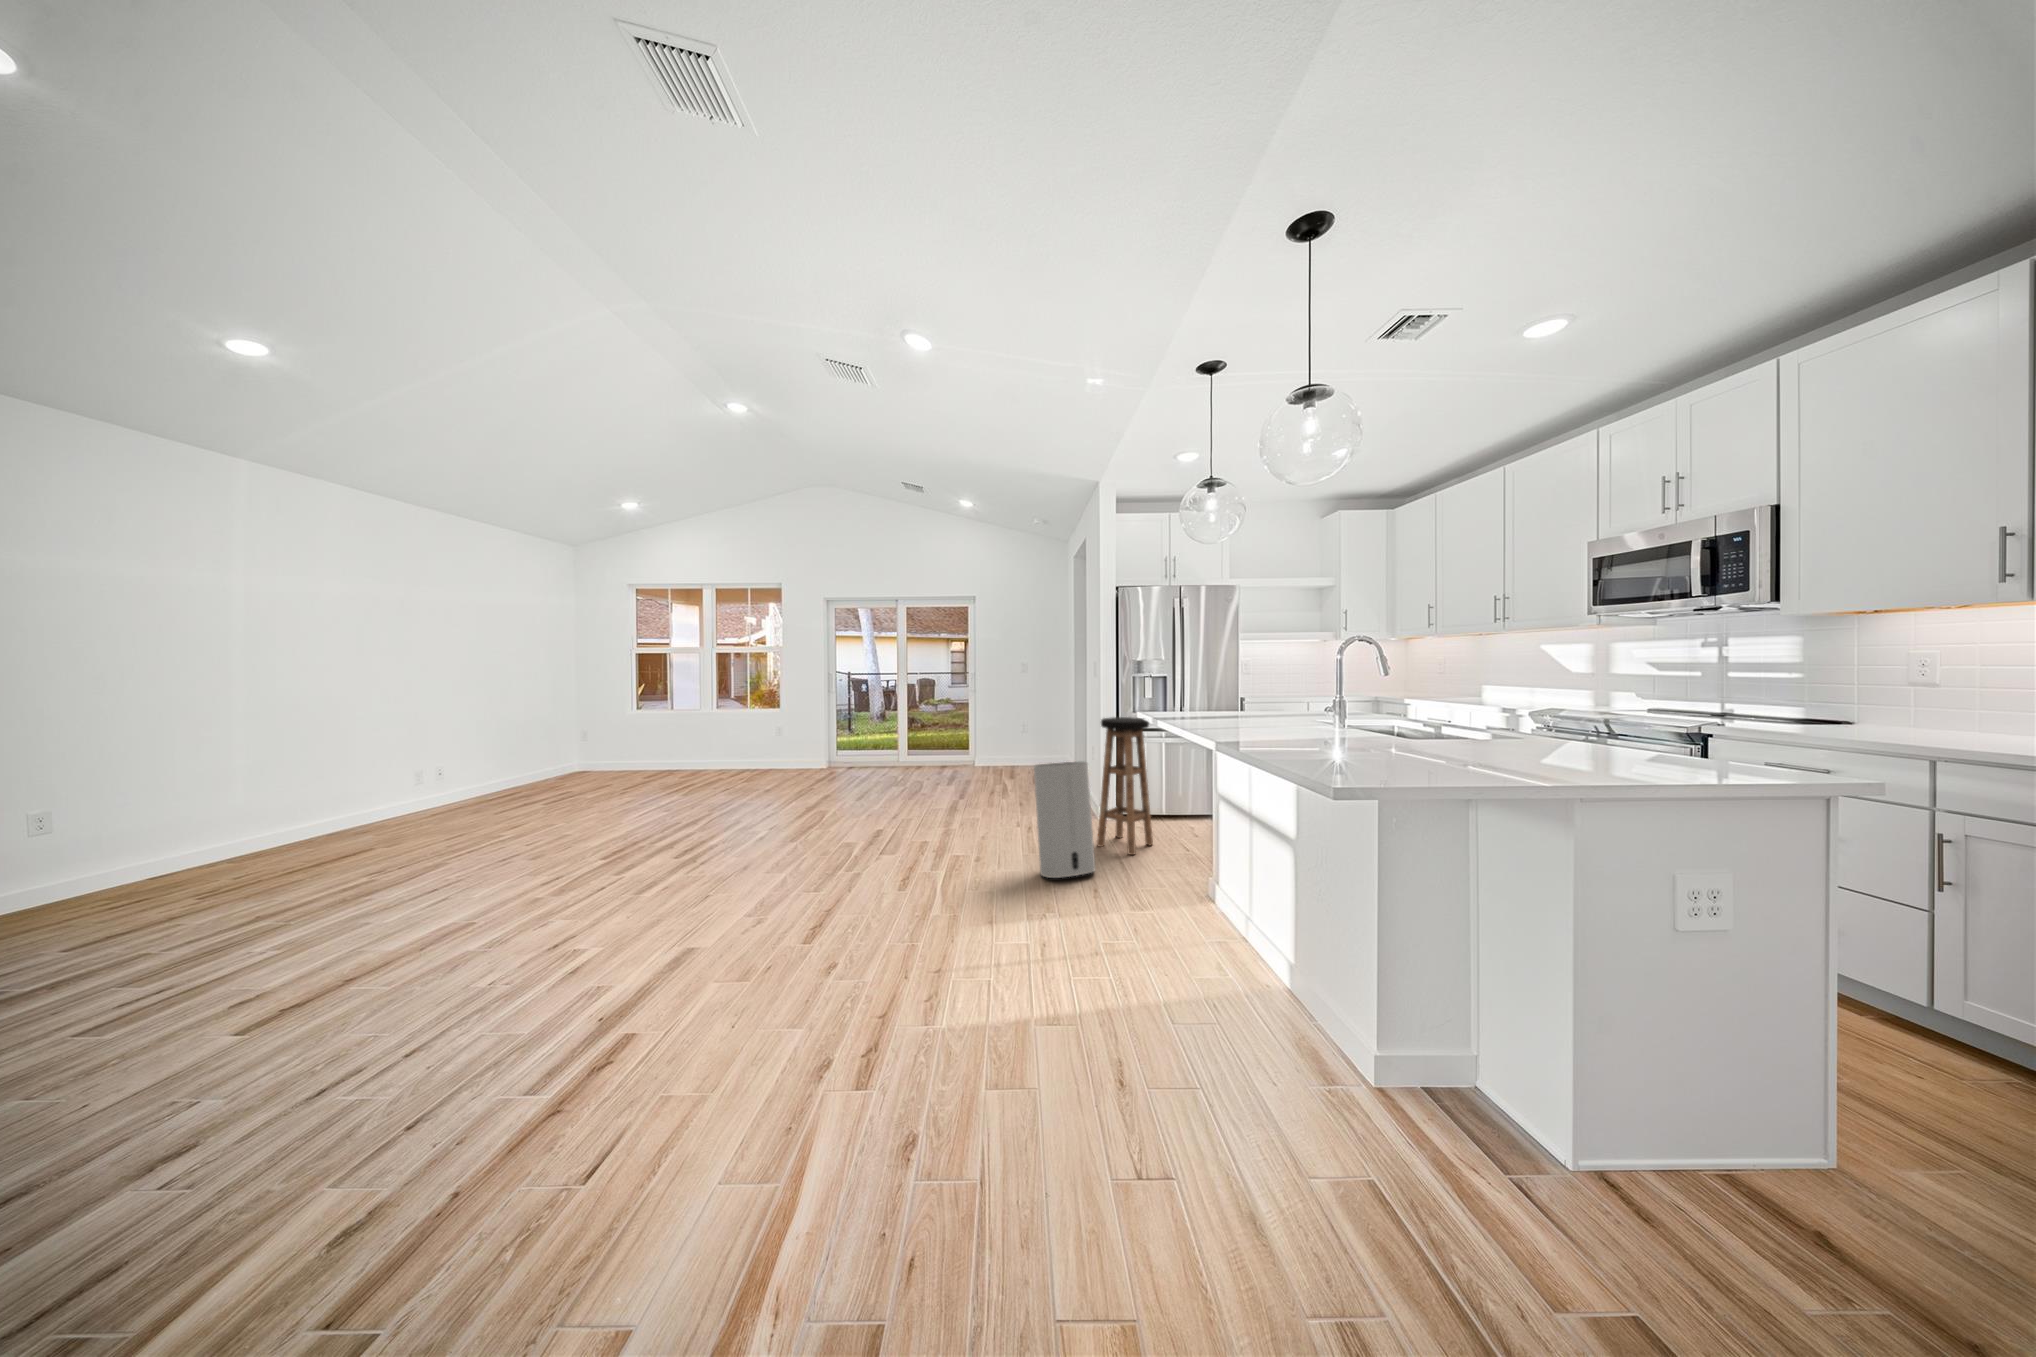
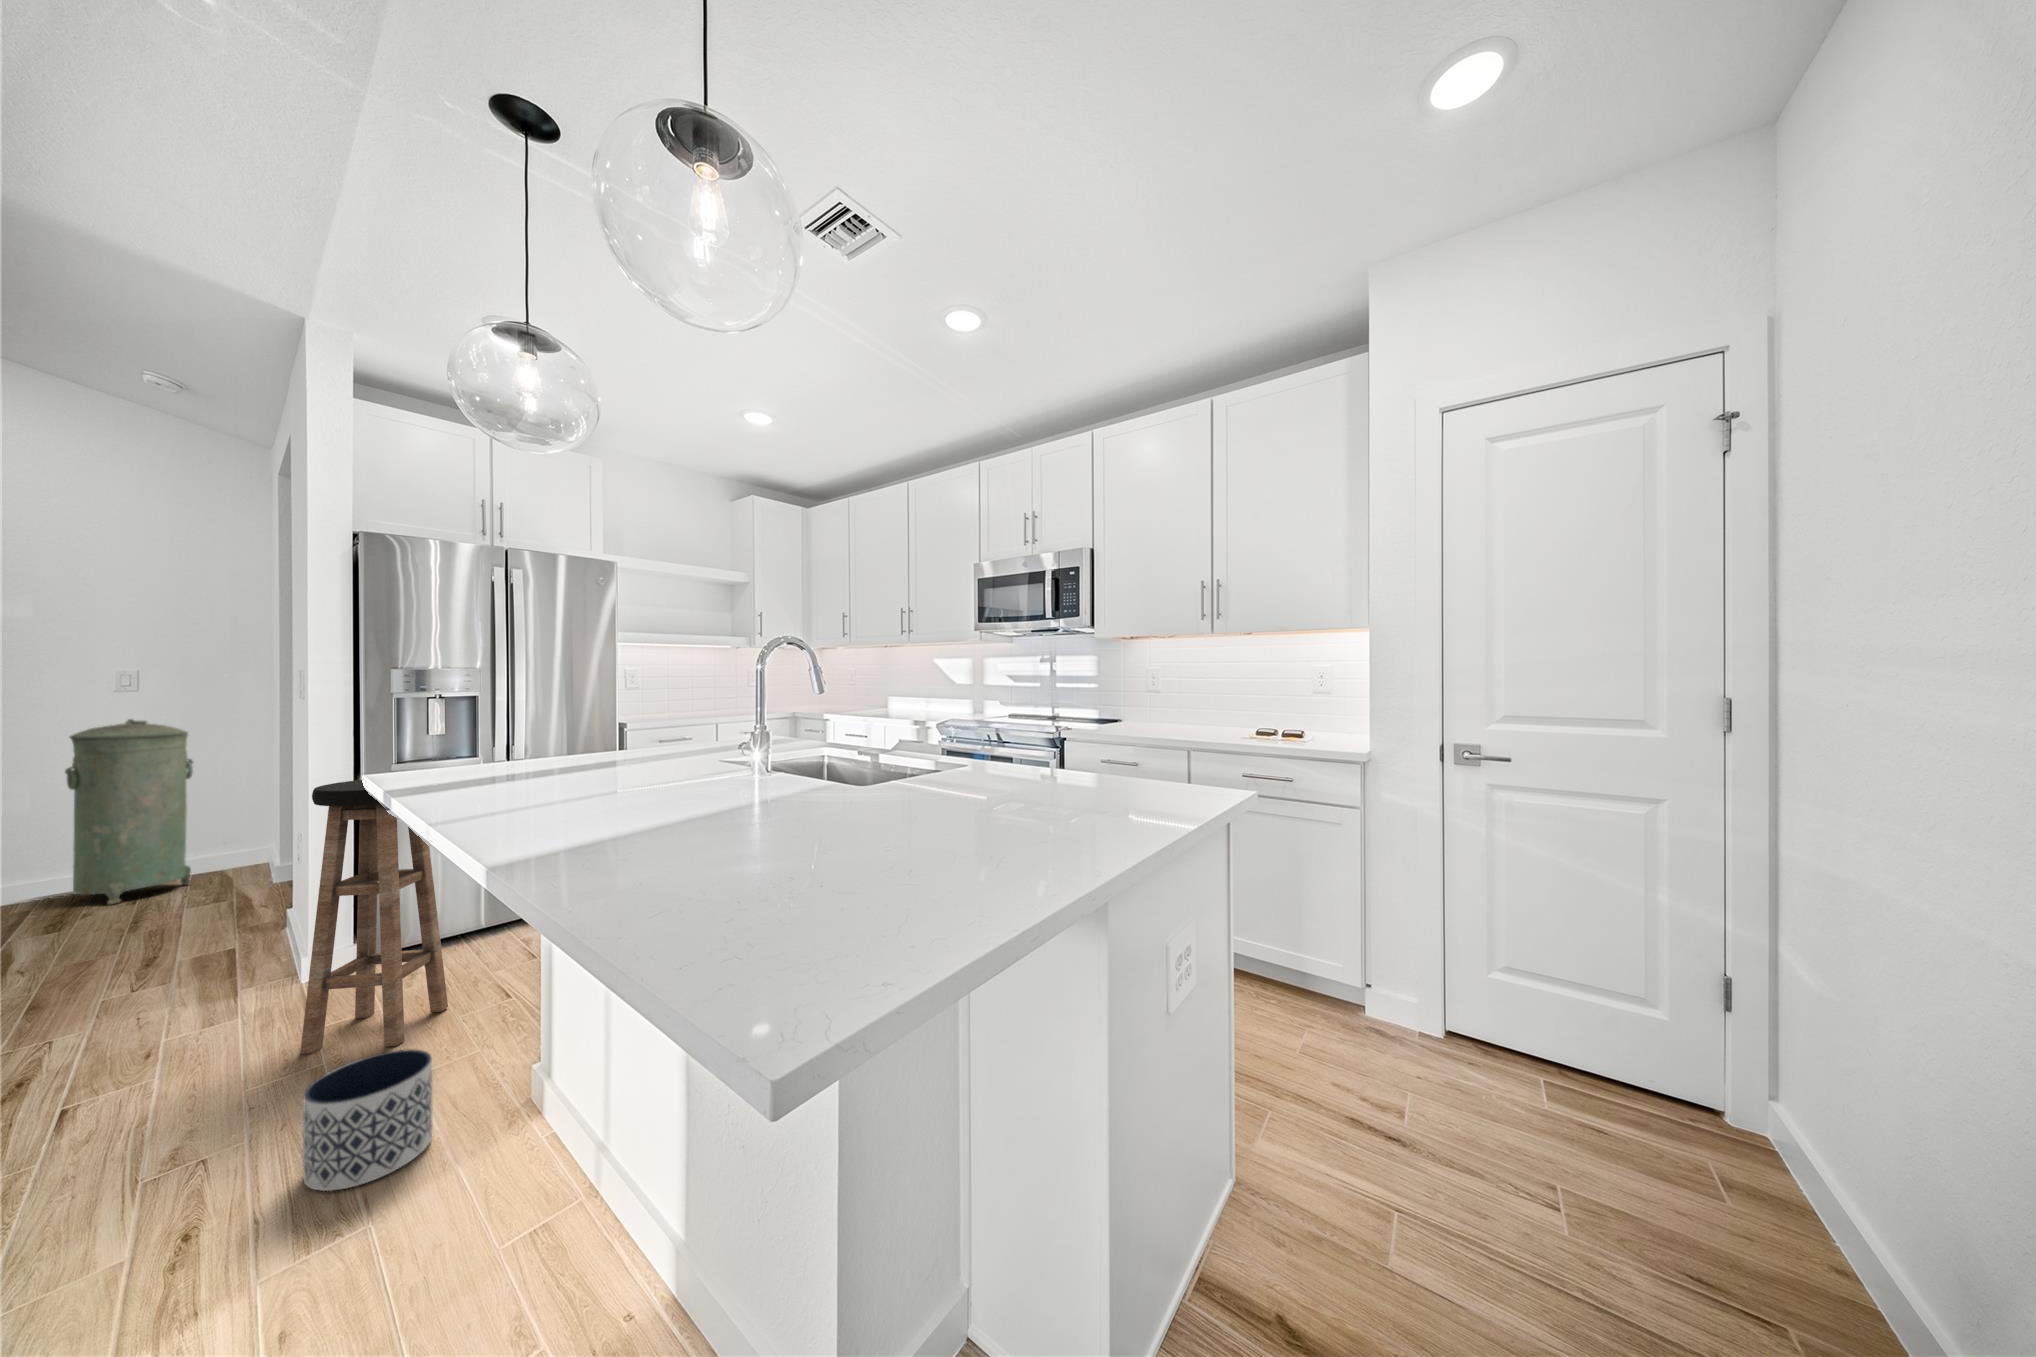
trash can: none [1019,683,1054,765] -> present [65,719,193,904]
air purifier: present [1034,762,1095,878] -> none [64,887,287,1201]
planter: none [1103,852,1150,910] -> present [303,1049,432,1191]

